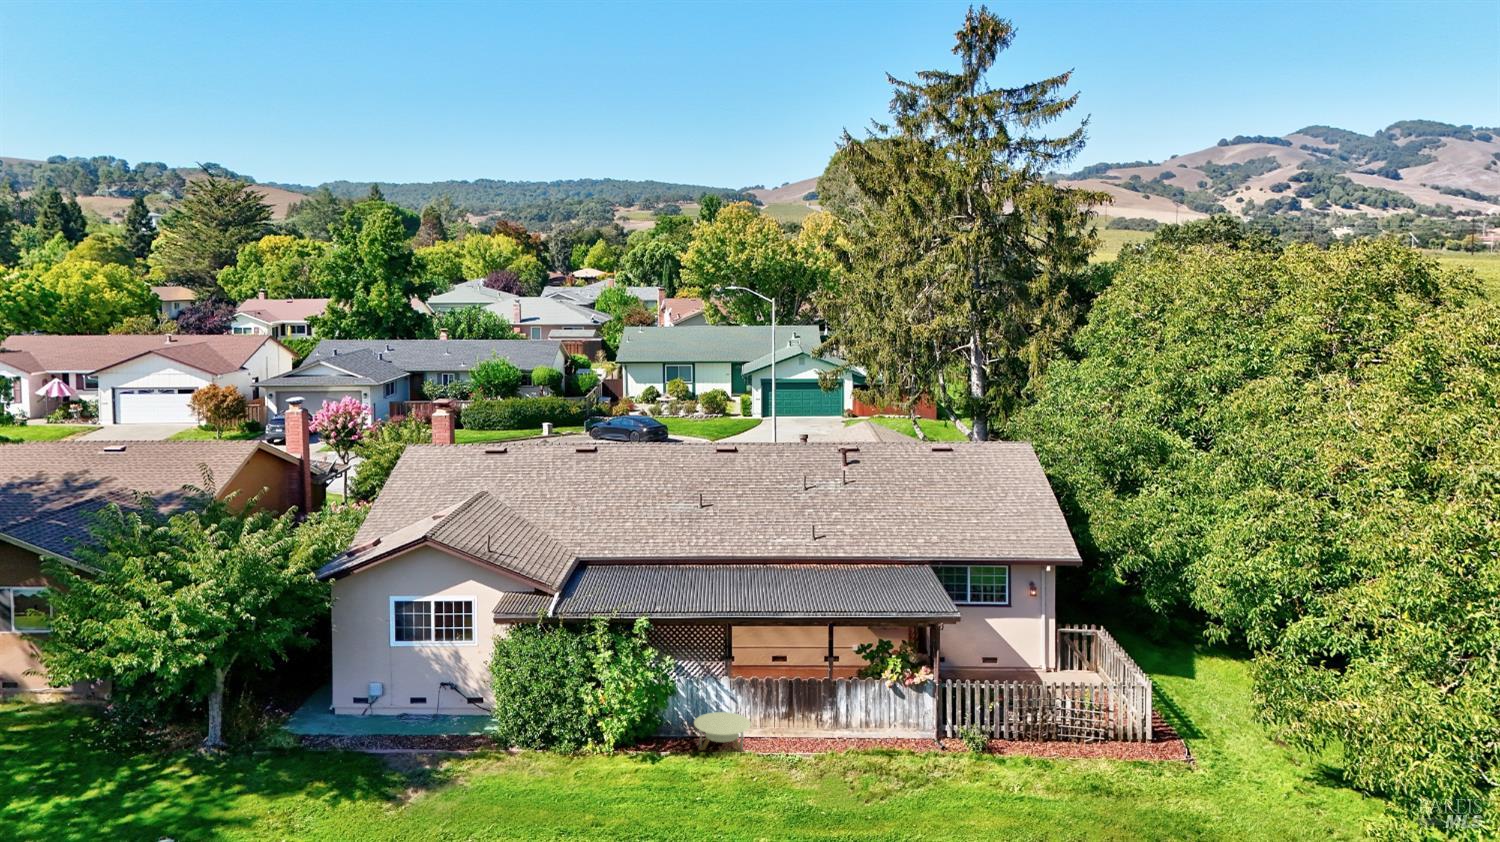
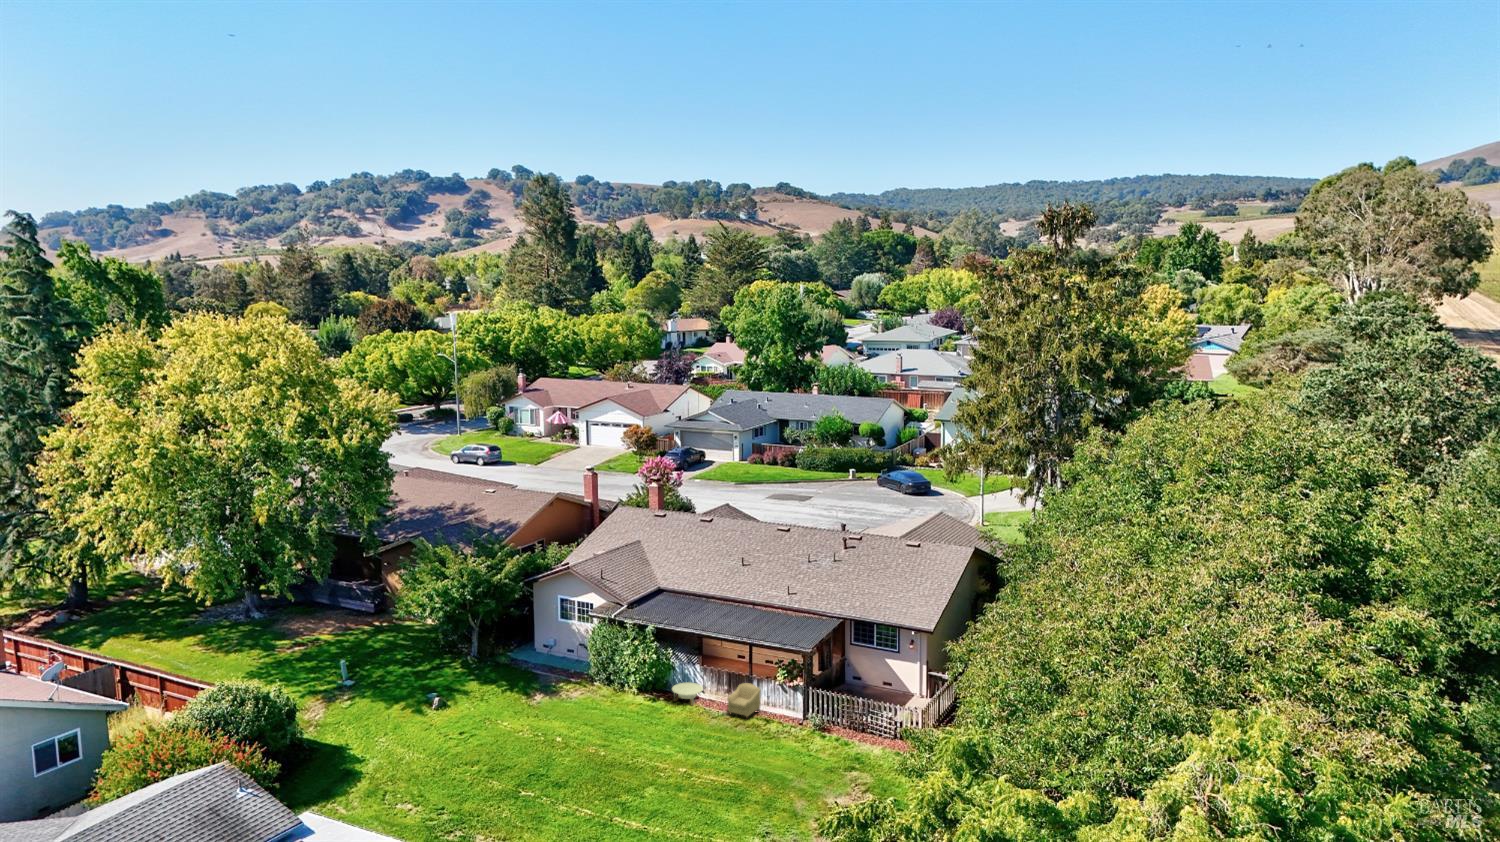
chair: none [815,693,862,755] -> present [728,683,761,719]

